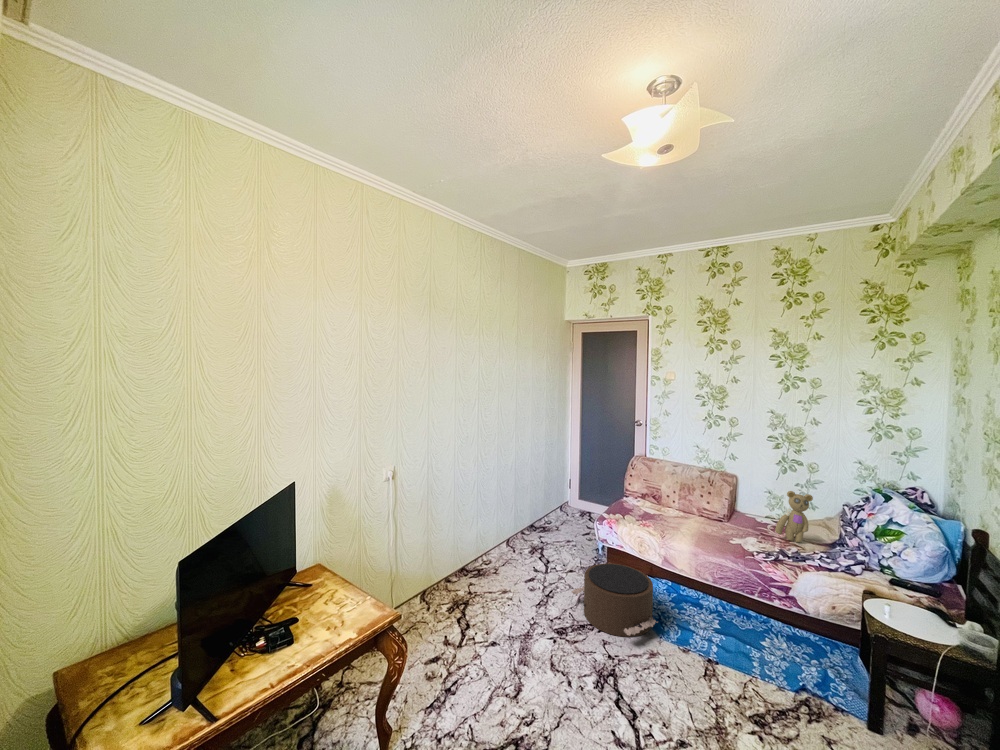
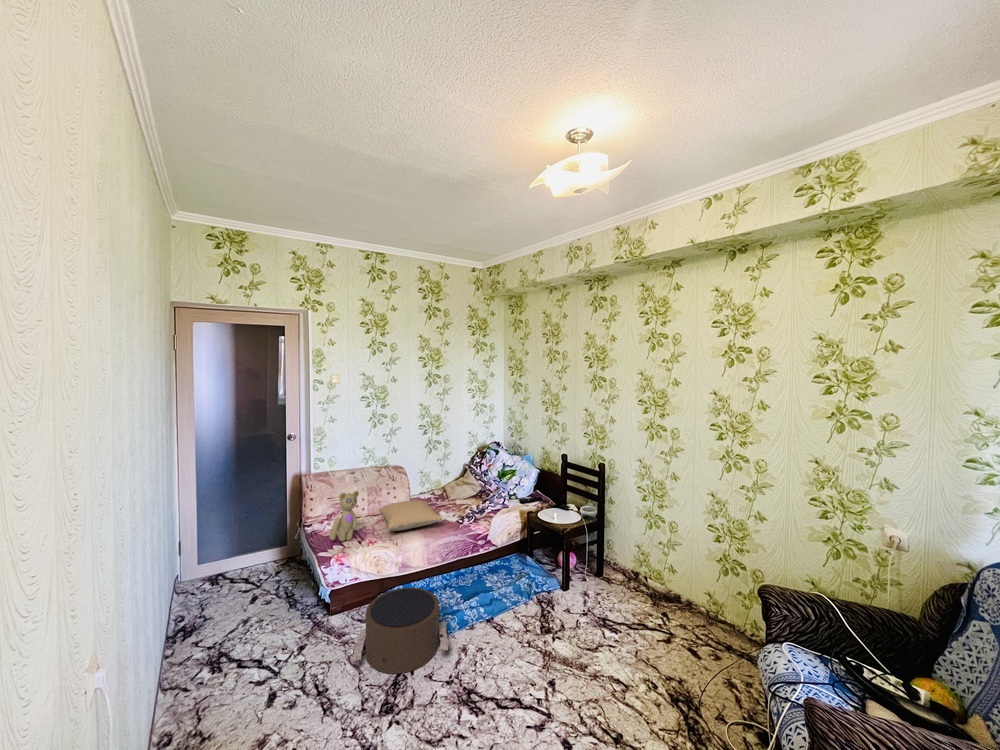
teddy bear: present [775,491,813,542] -> present [330,491,359,541]
pillow: none [665,505,743,538] -> present [379,501,442,531]

